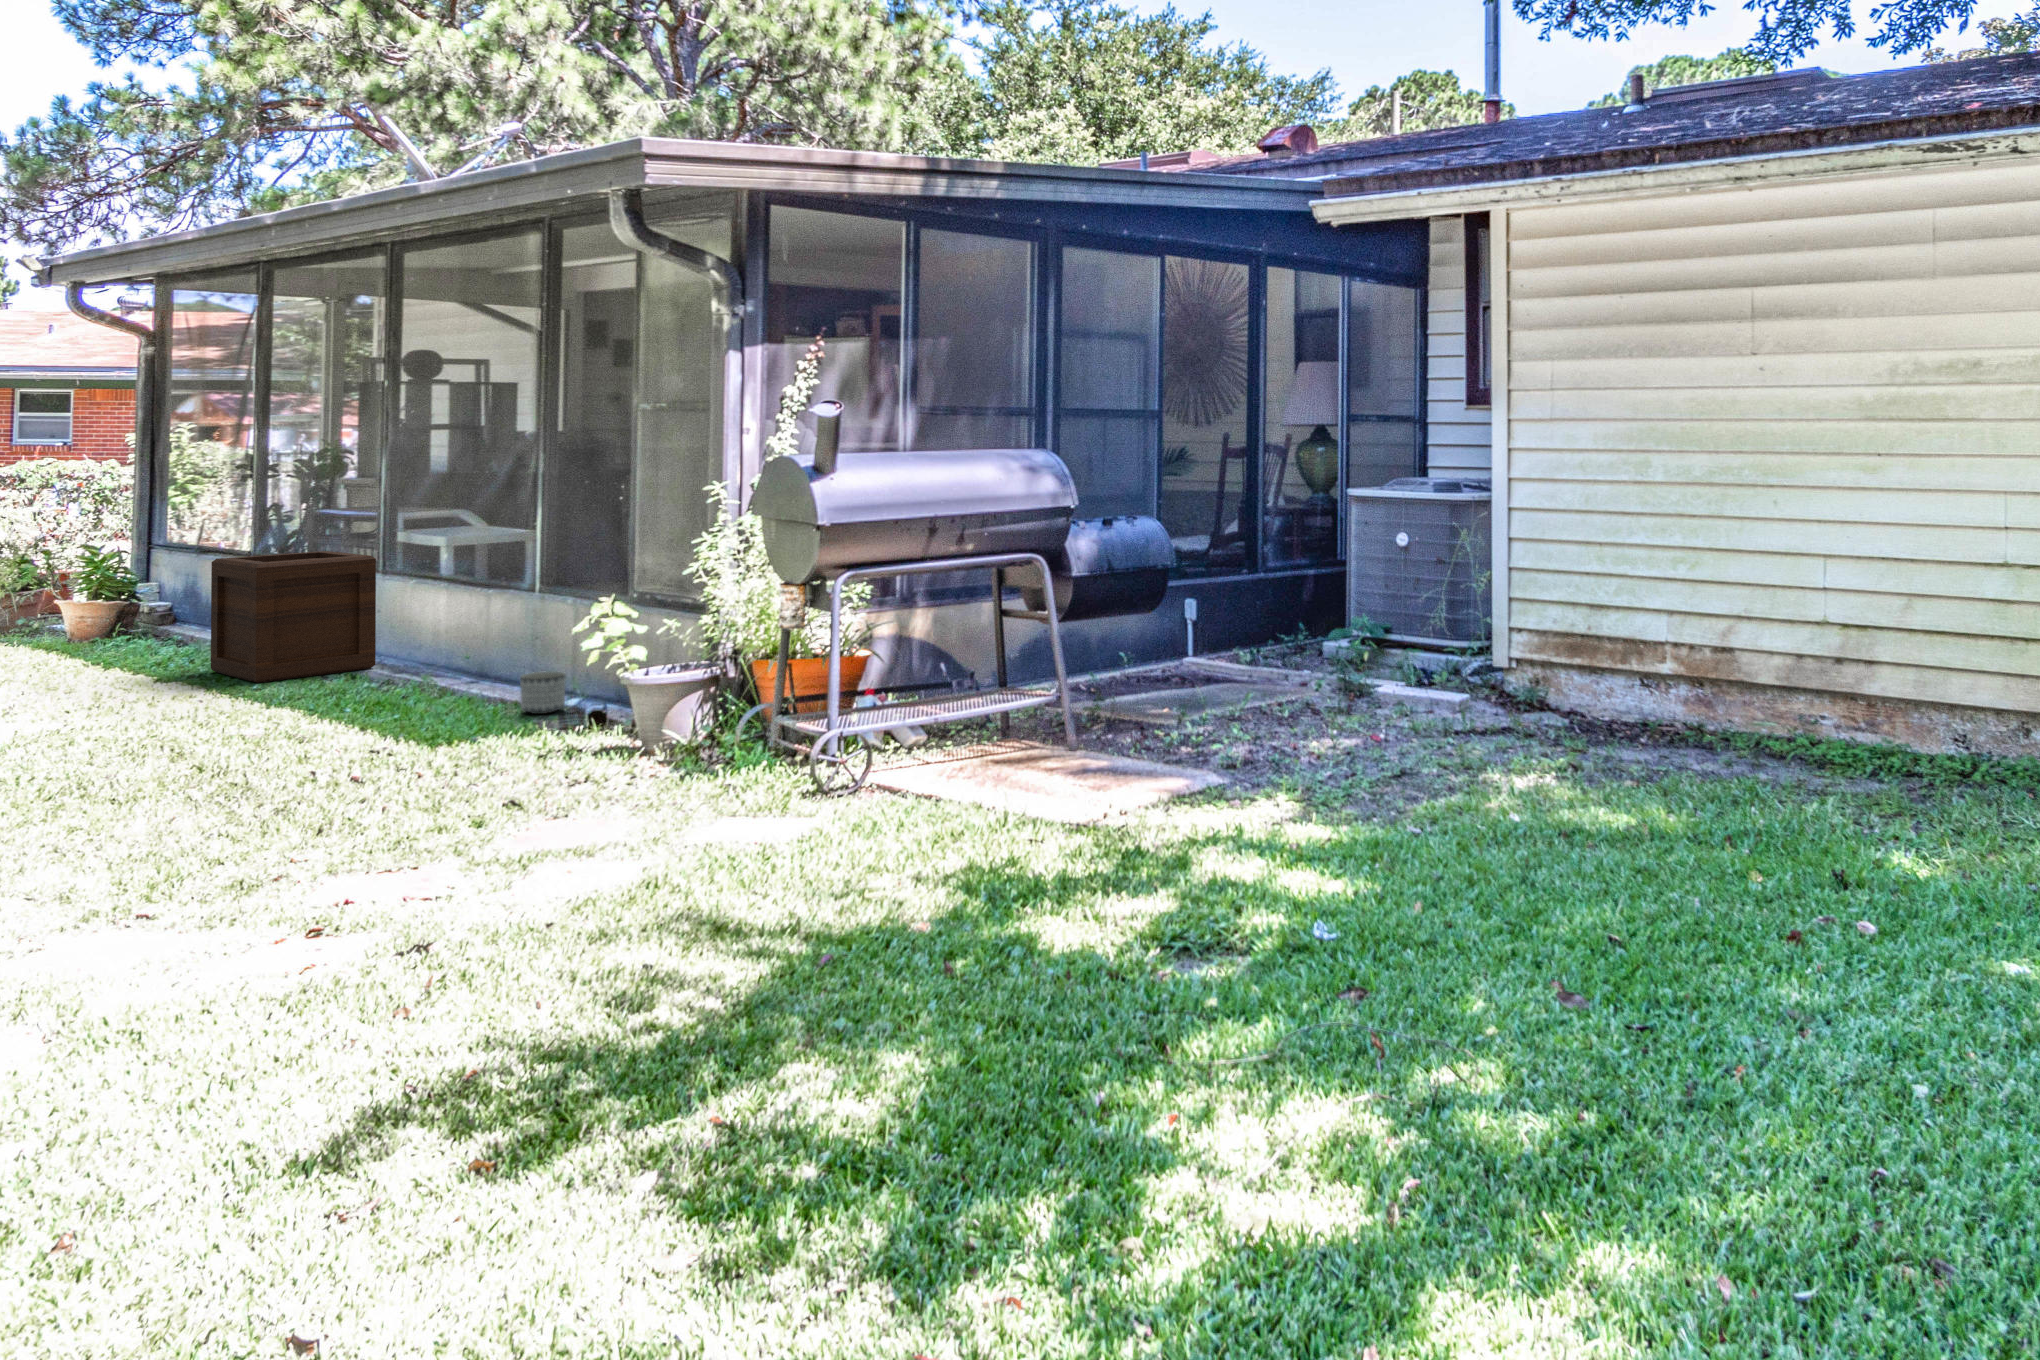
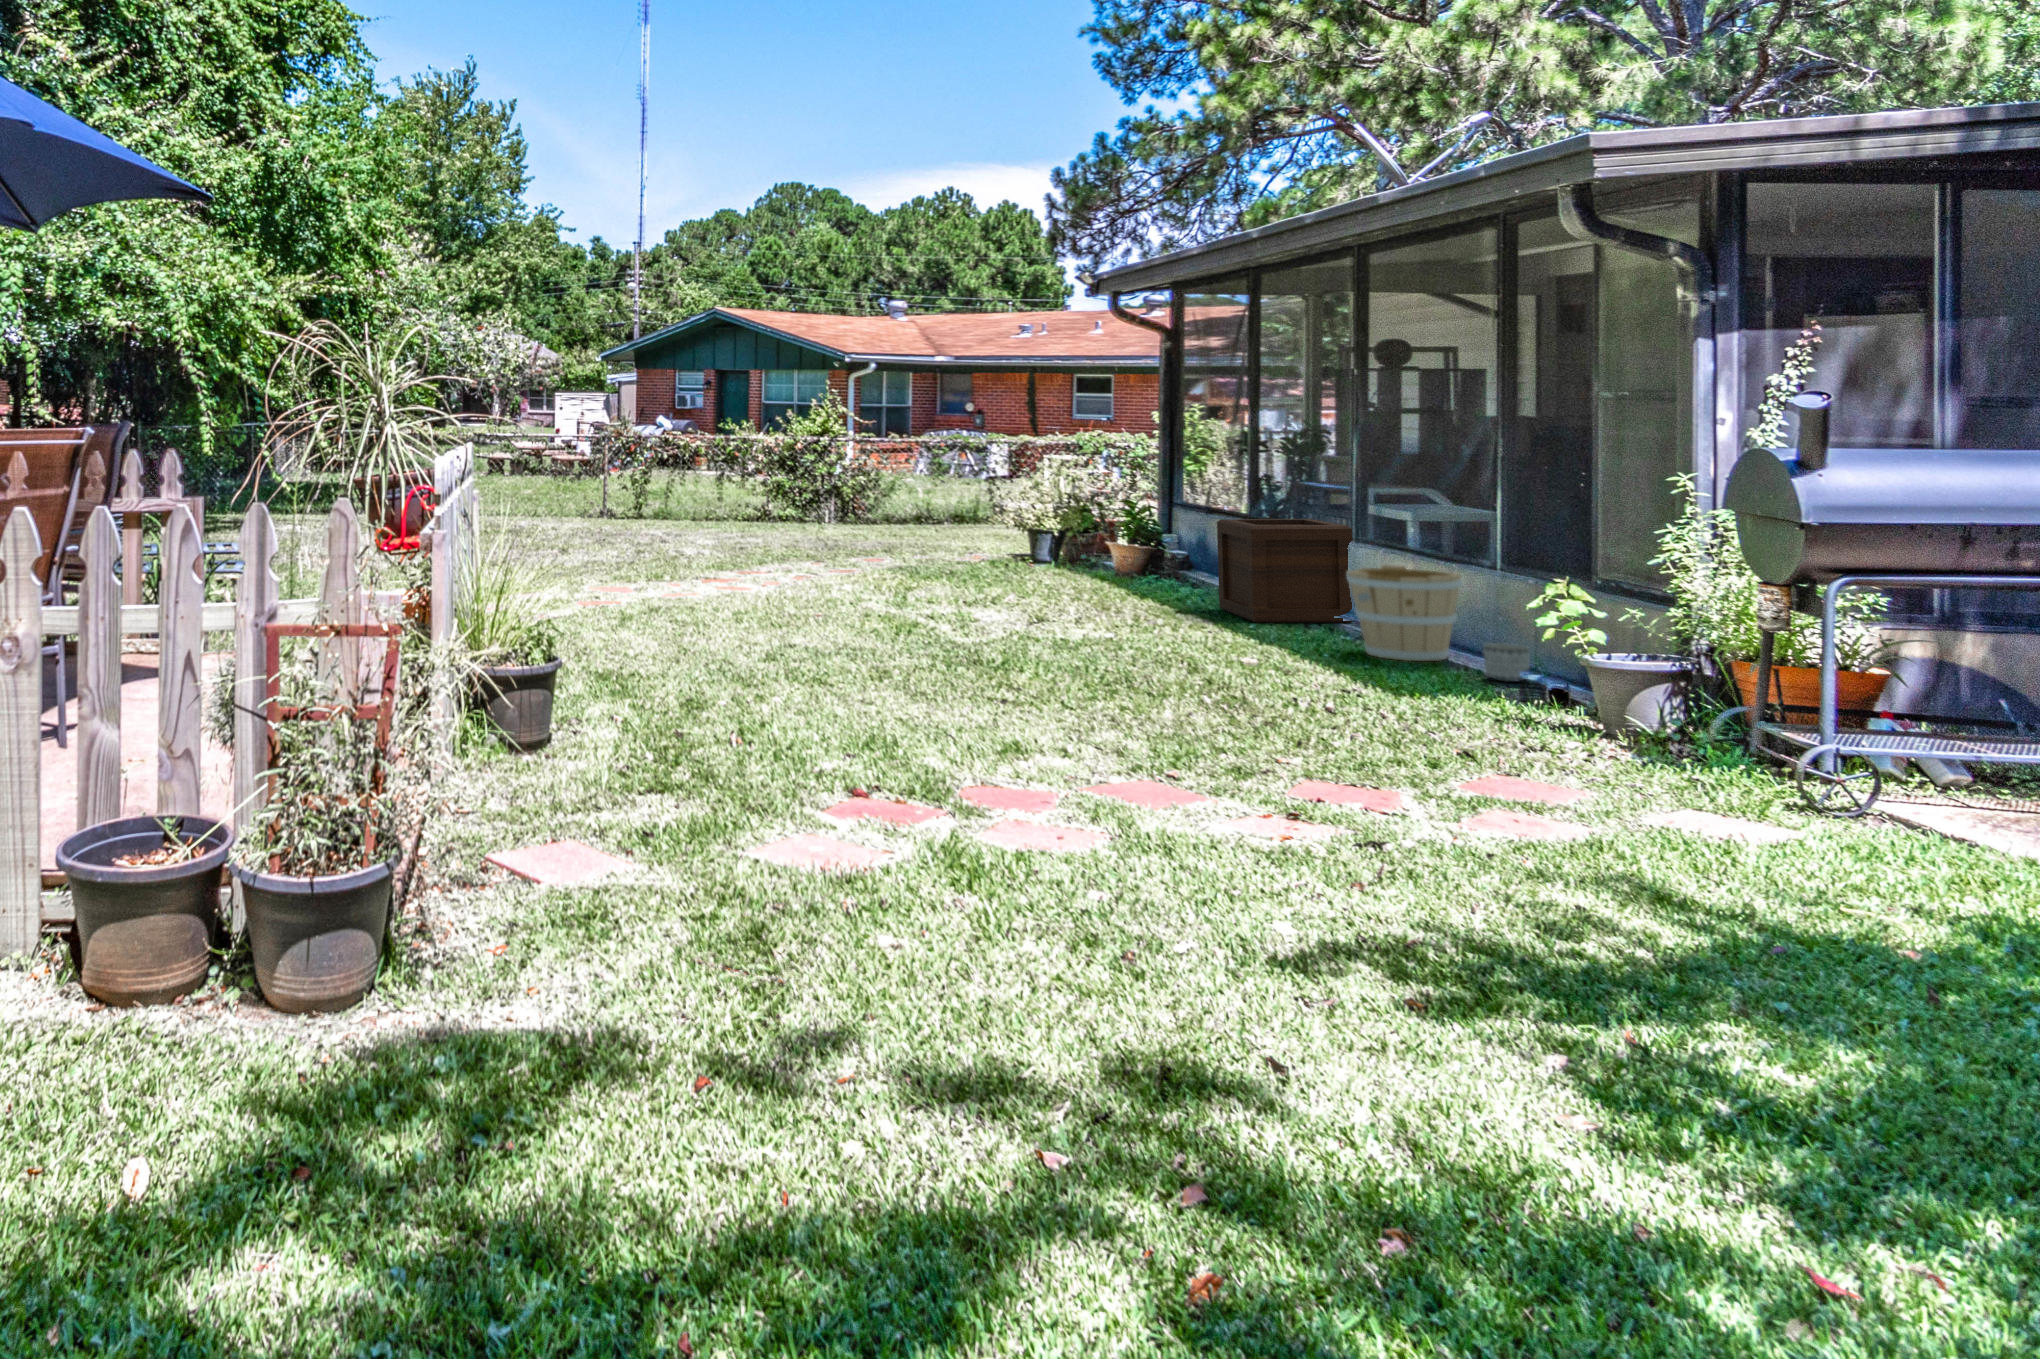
wooden bucket: none [373,596,498,706] -> present [1347,565,1463,661]

